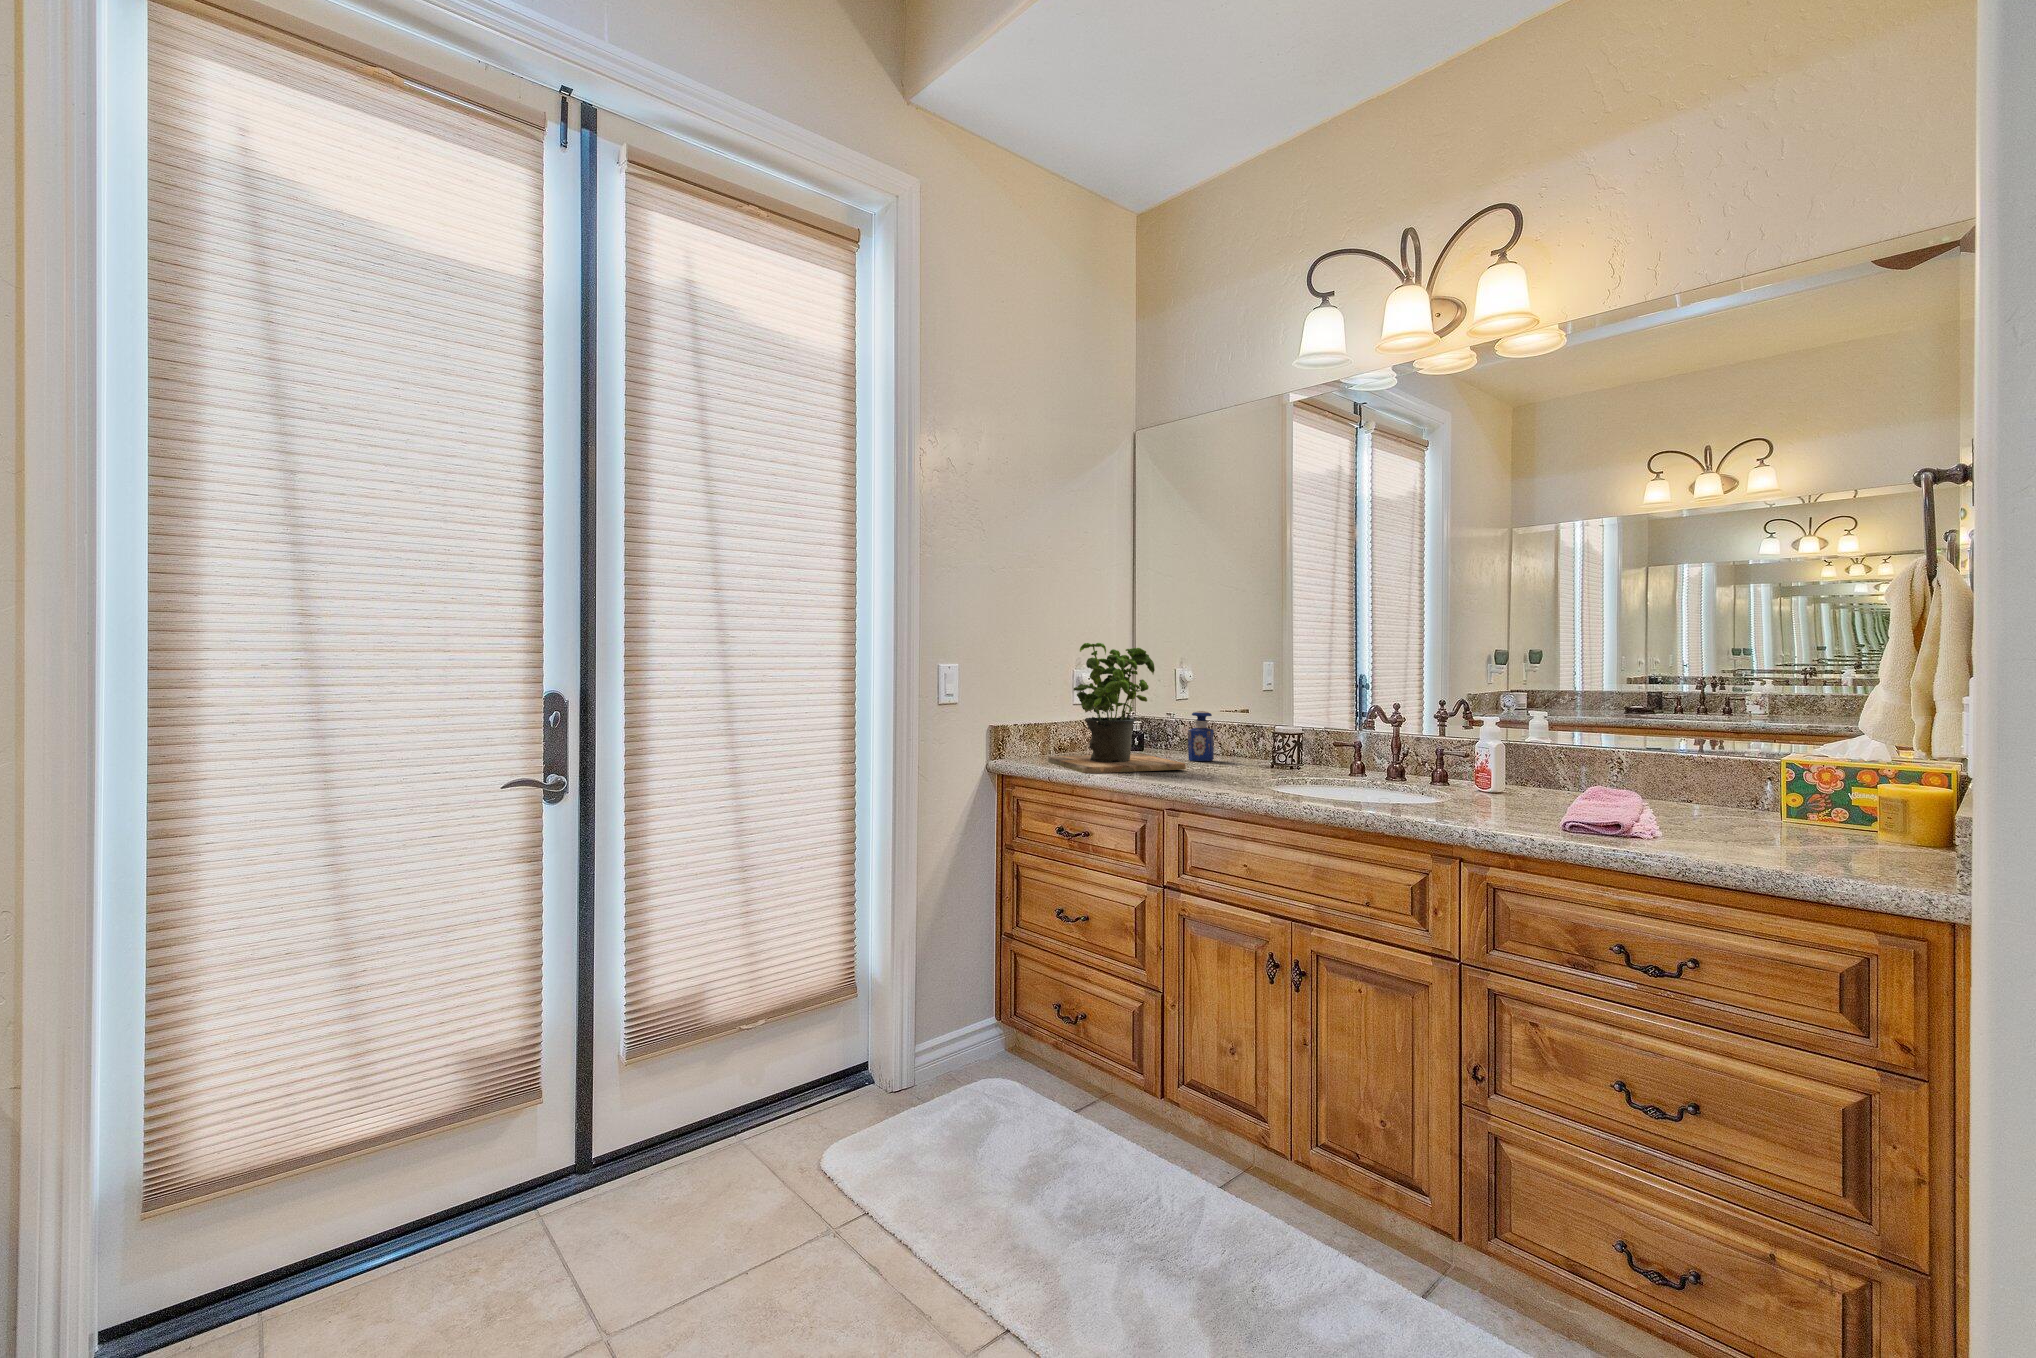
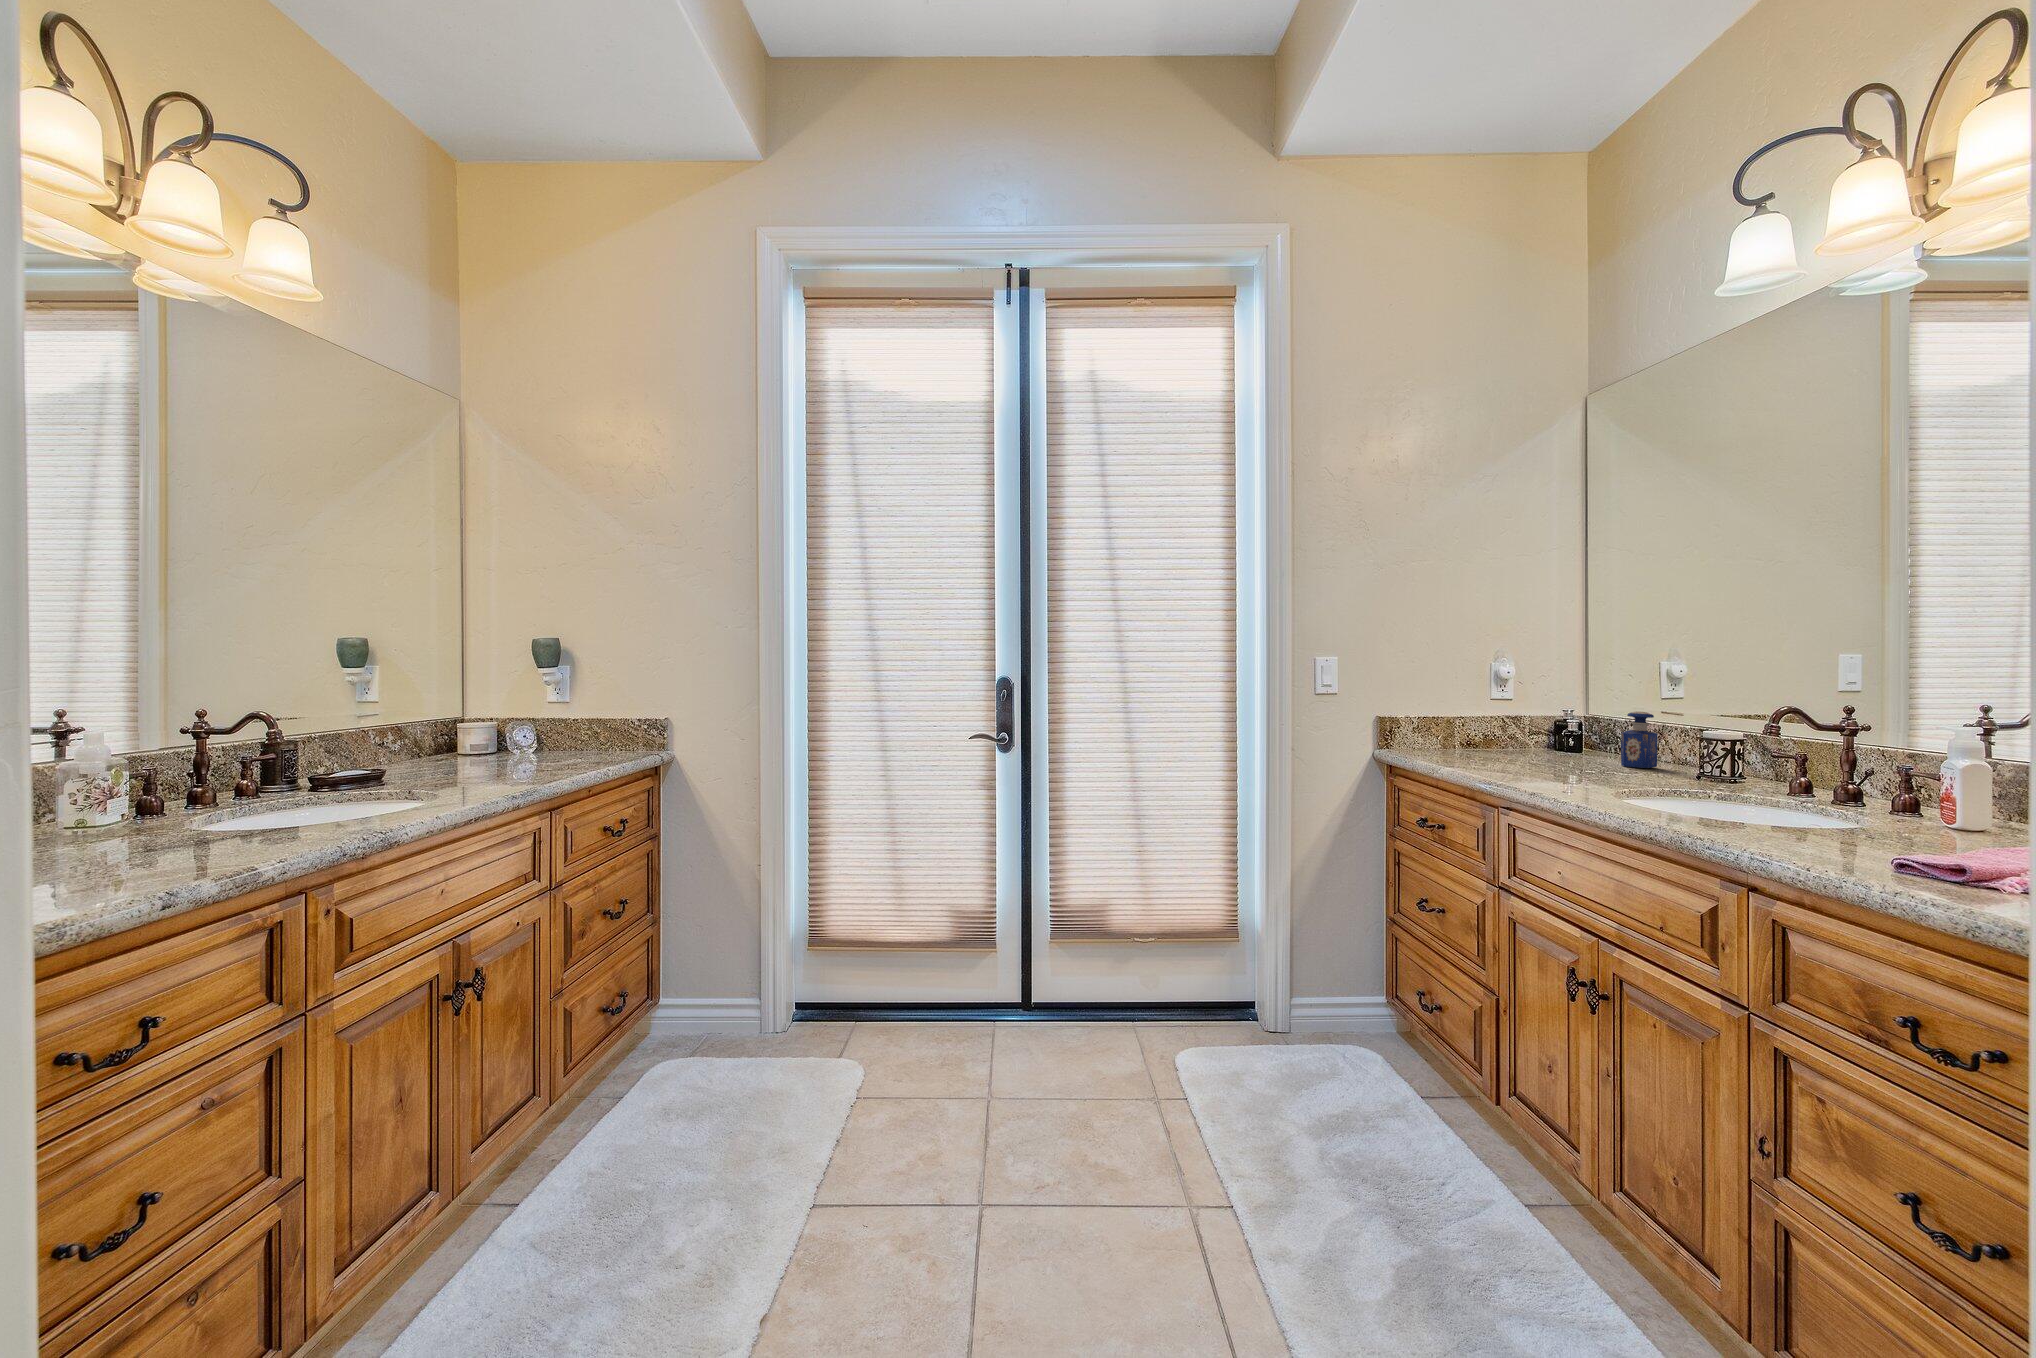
potted plant: present [1048,643,1186,773] -> none [1443,635,1577,772]

